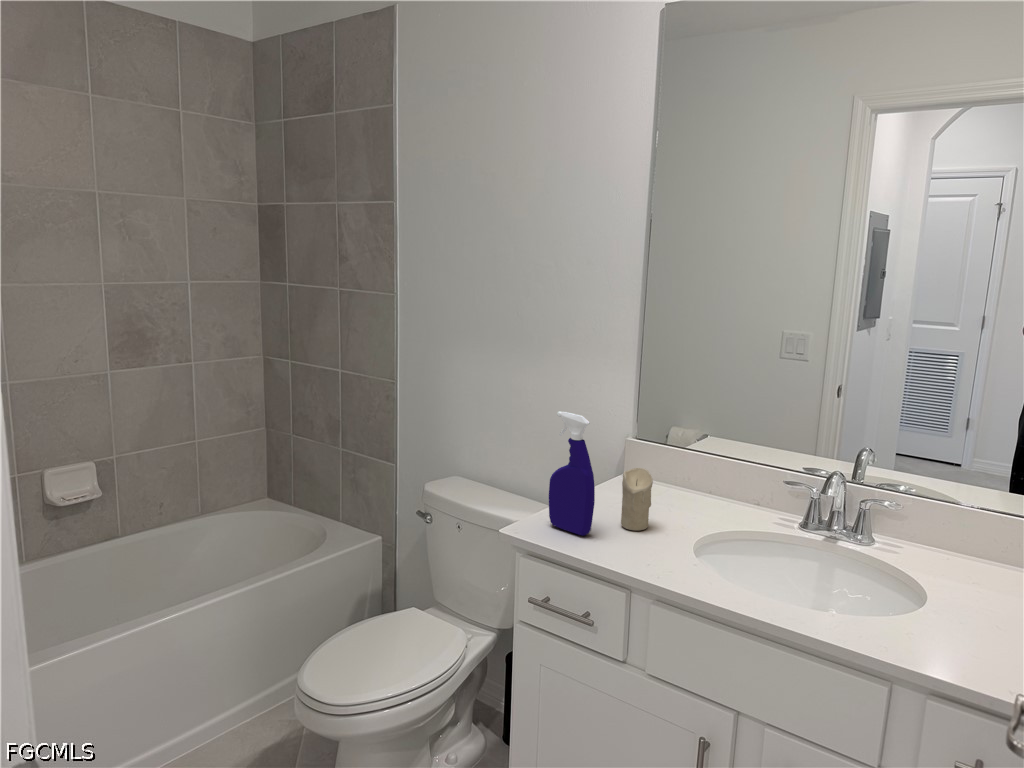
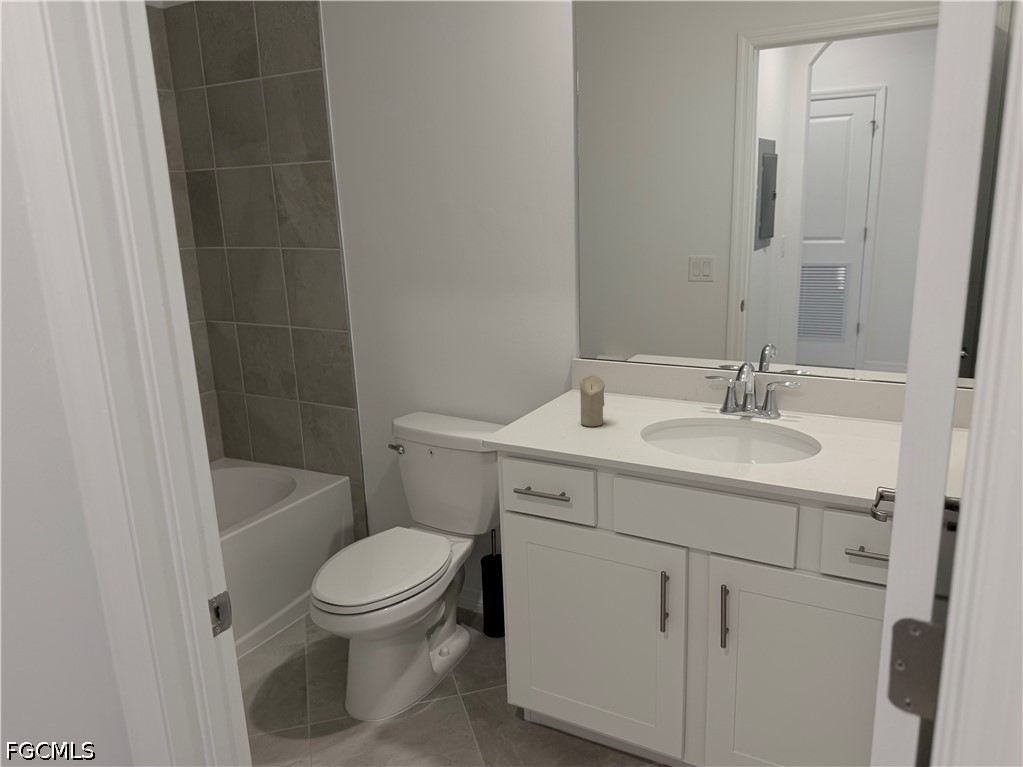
spray bottle: present [549,411,595,536] -> none [520,333,560,434]

